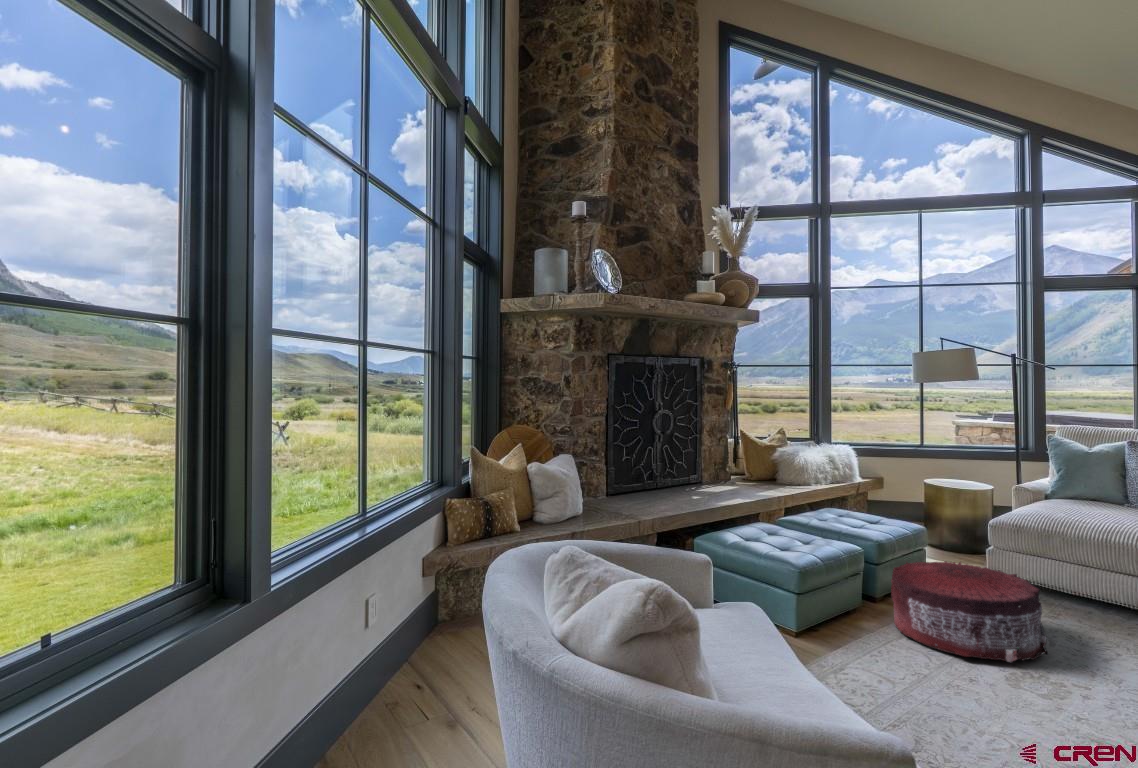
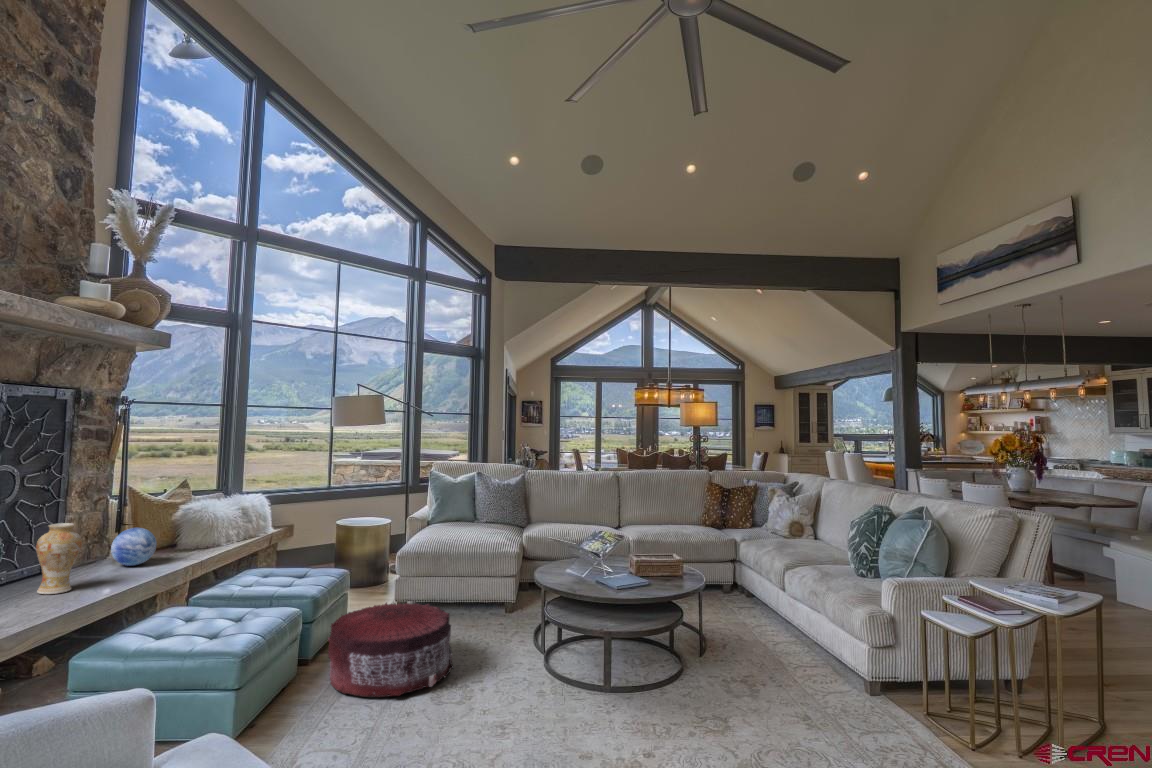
vase: none [681,452,706,500] -> present [36,523,82,594]
decorative orb: none [728,462,758,491] -> present [111,528,157,566]

